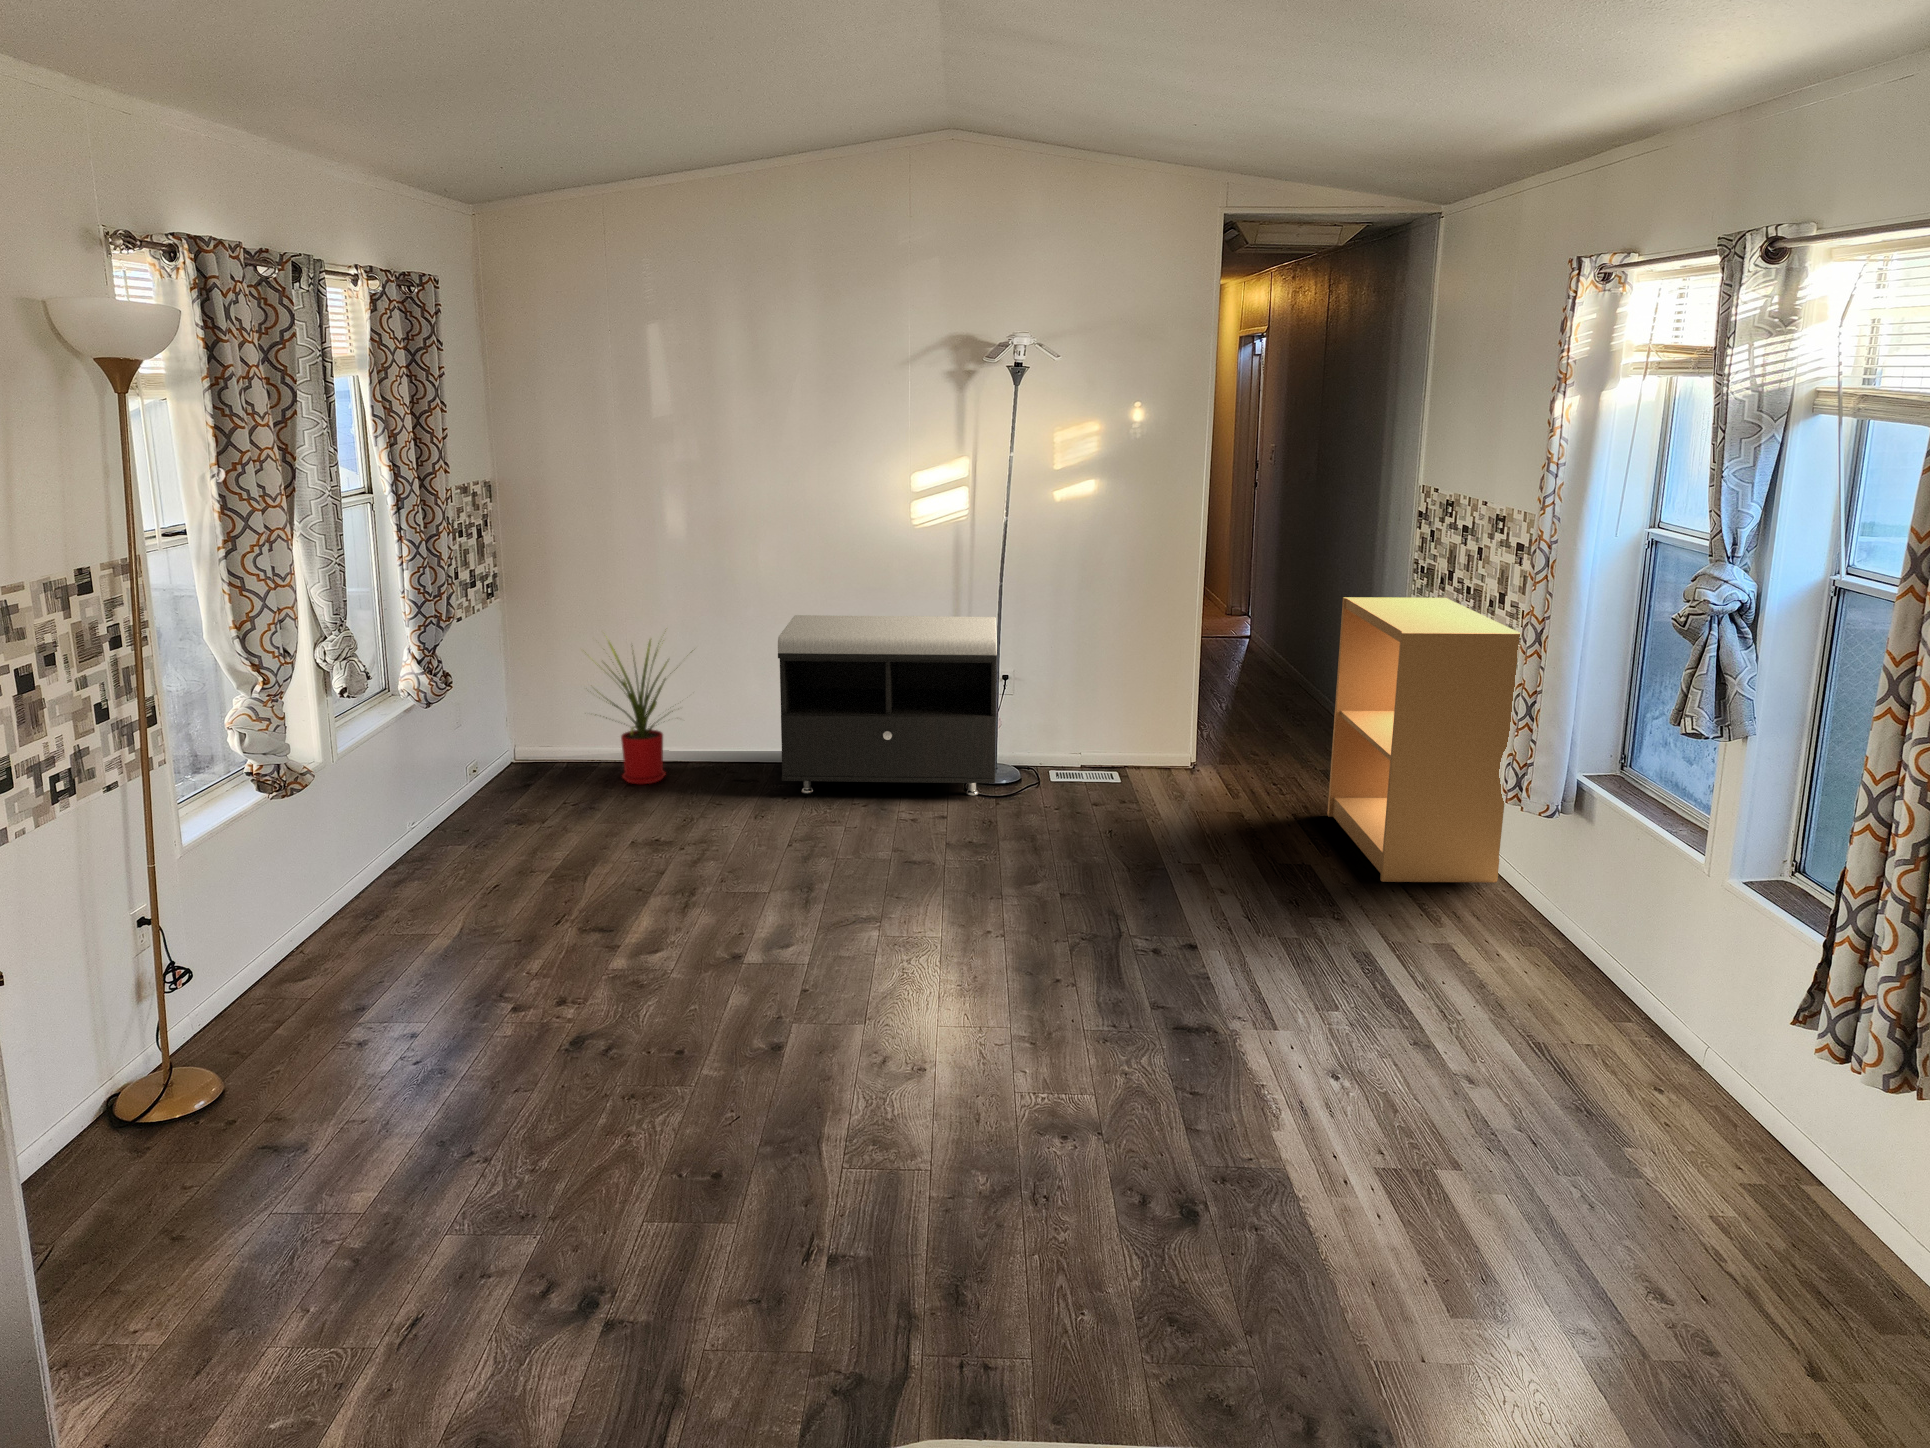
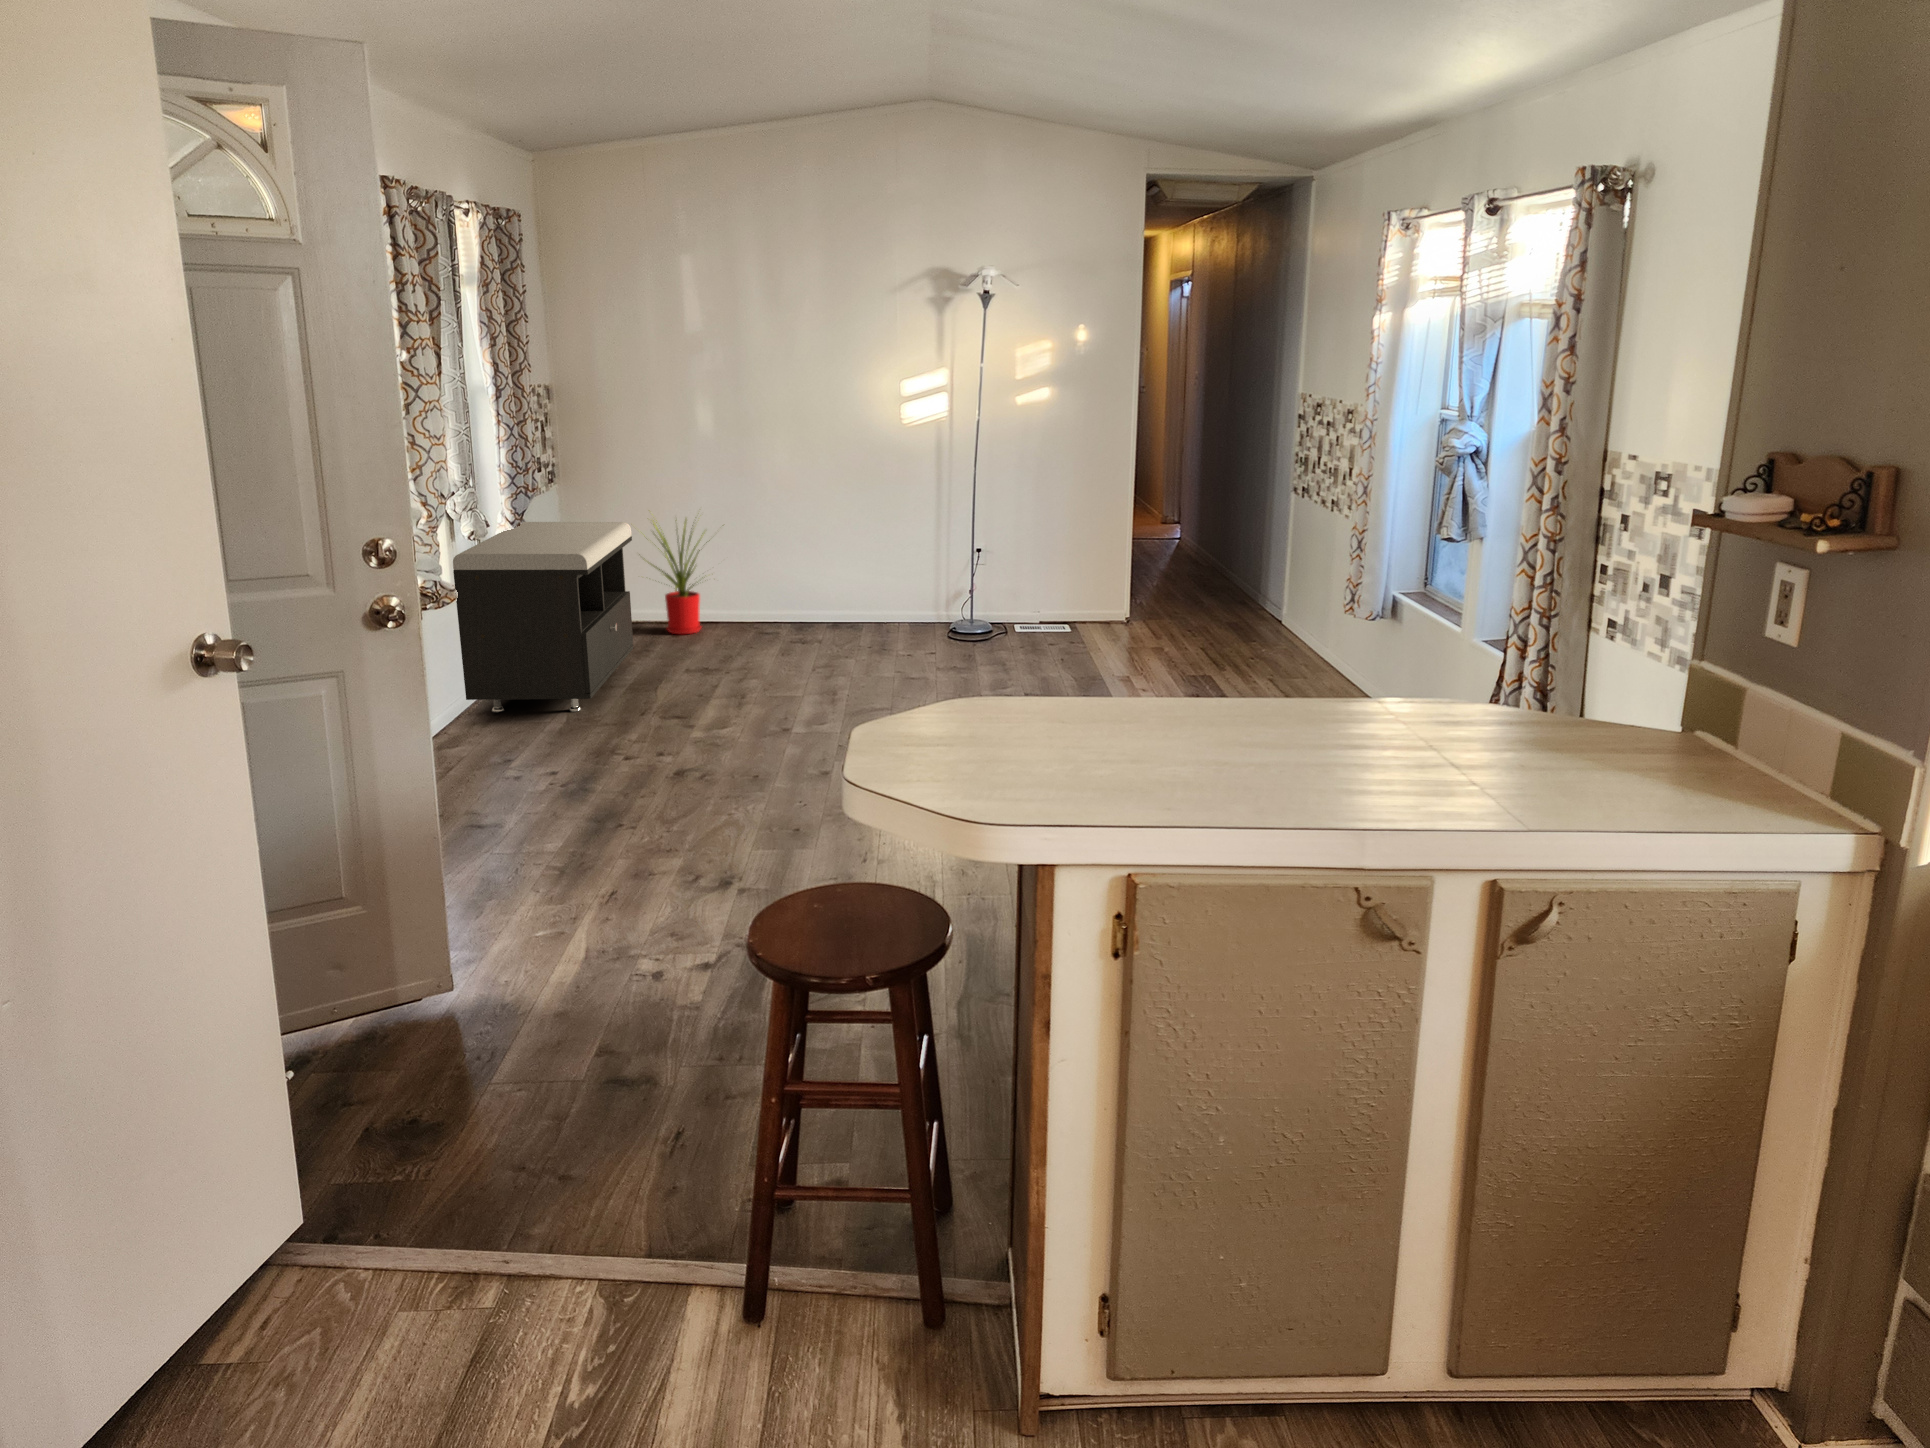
bookshelf: present [1327,597,1520,882] -> none [1228,476,1361,684]
storage bench: present [778,615,997,795] -> present [453,522,634,712]

